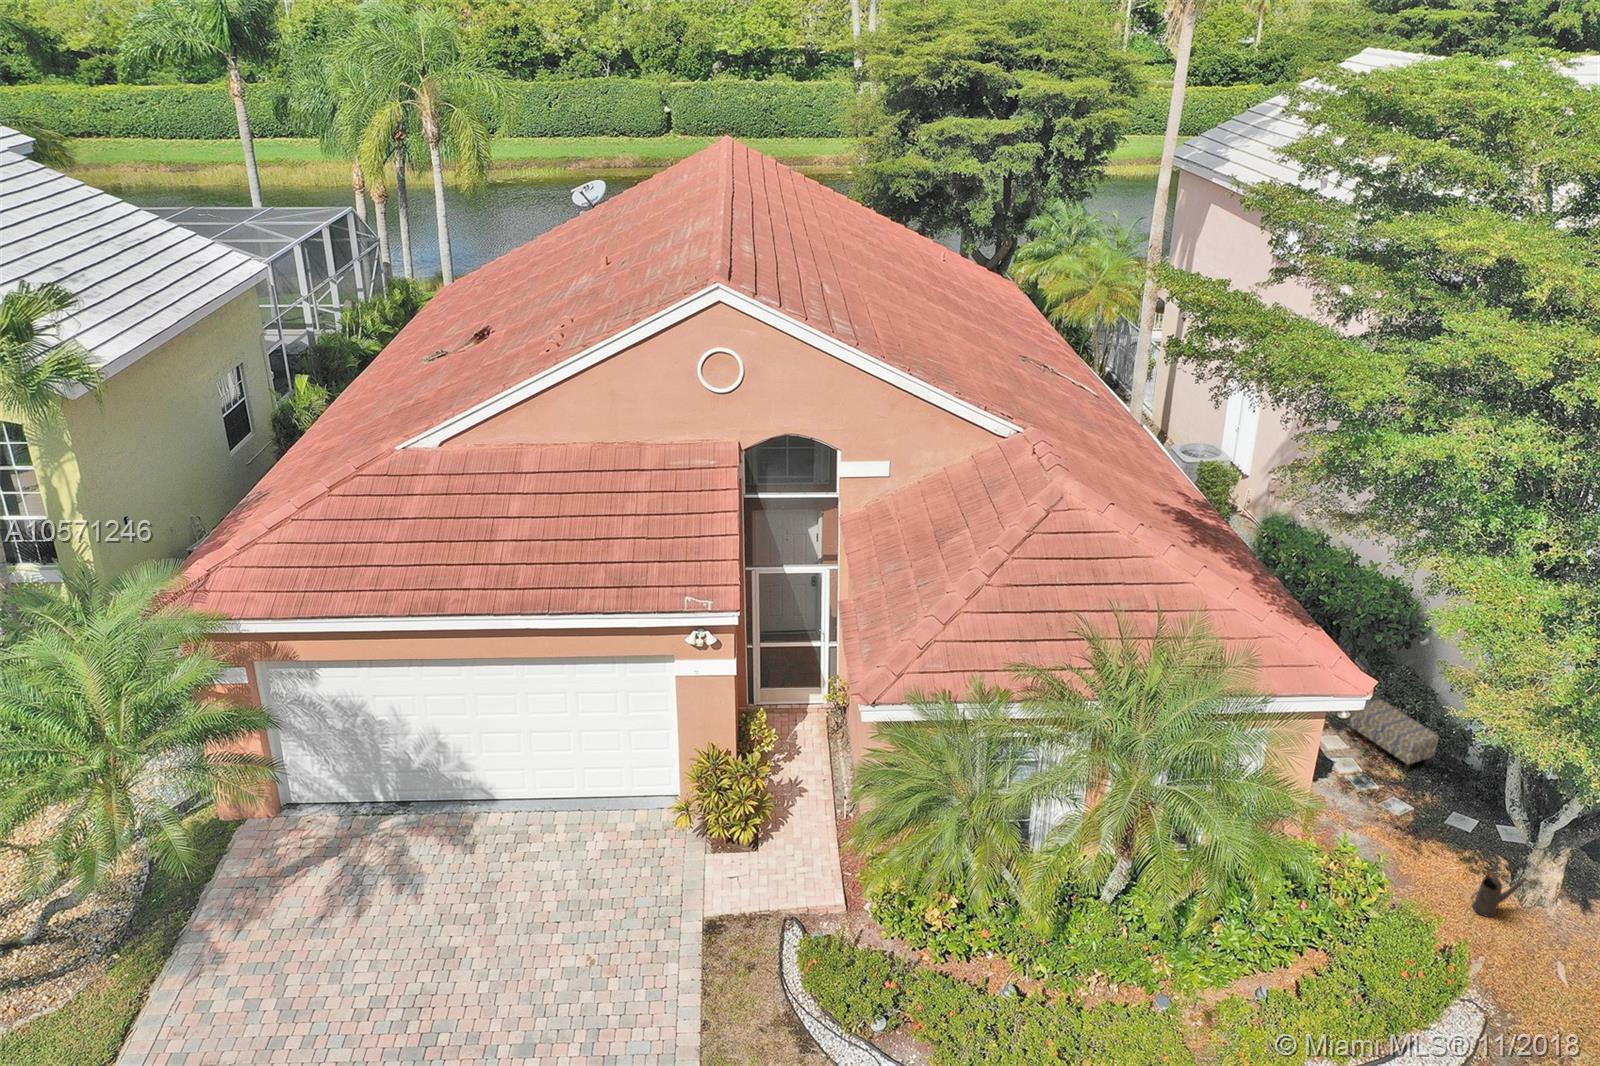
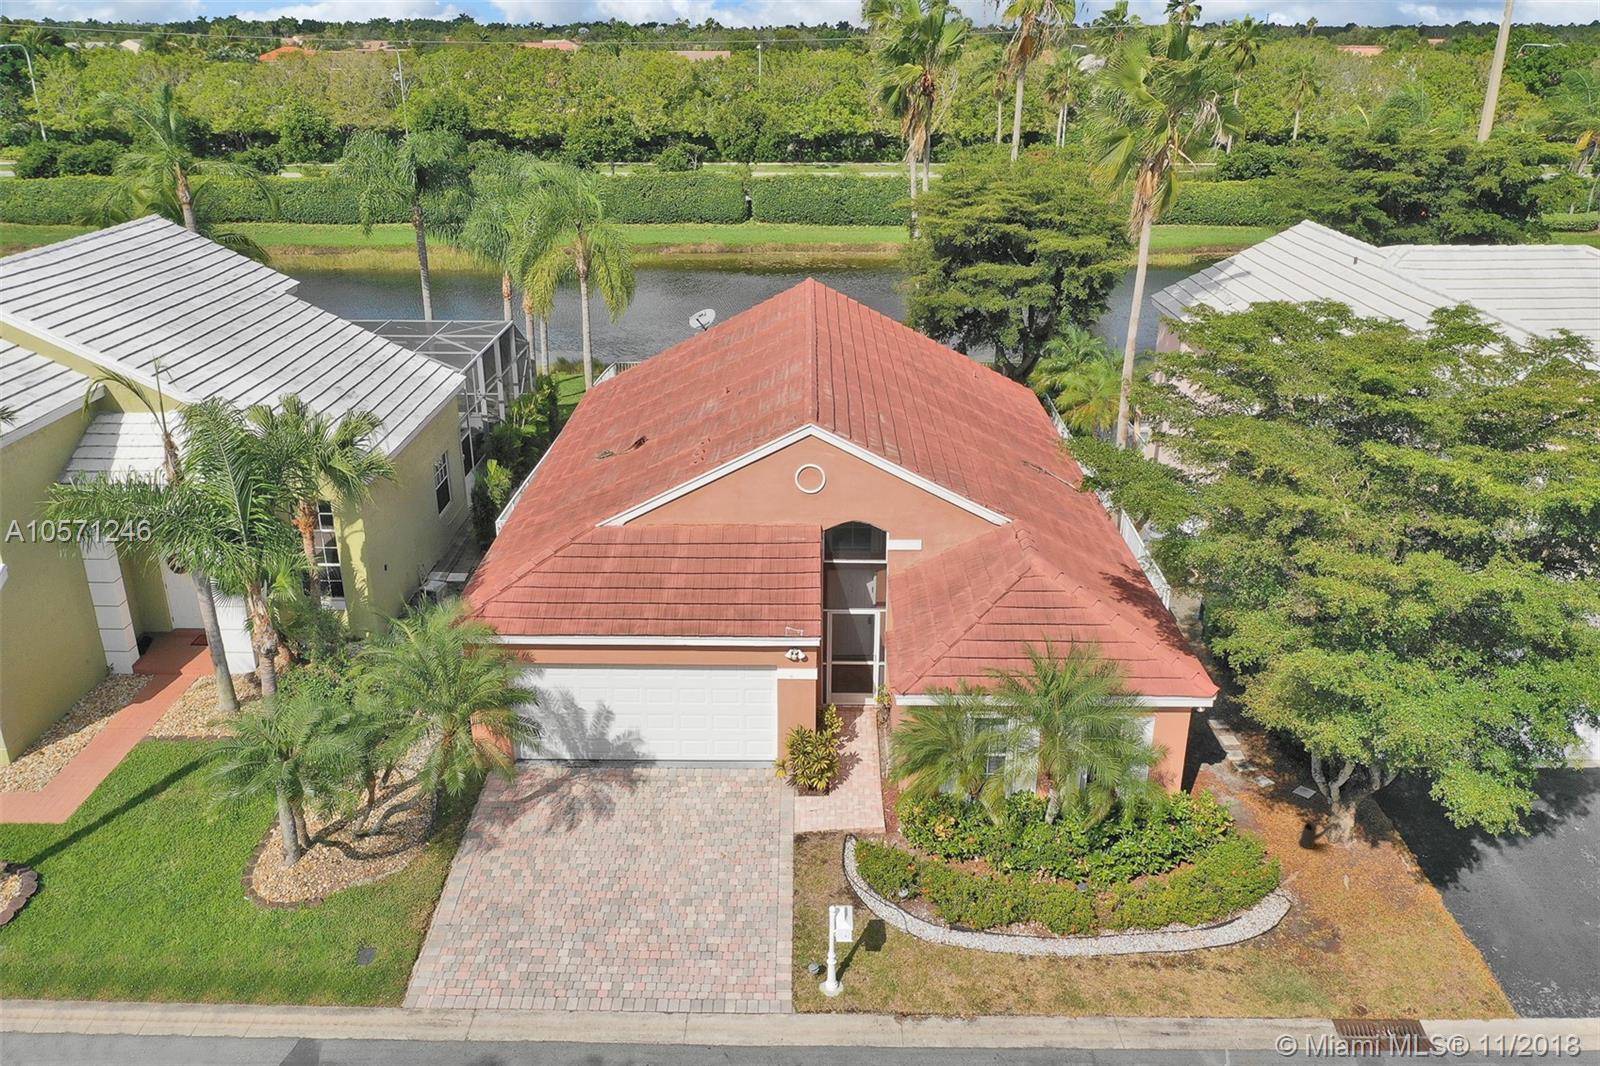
bench: present [1349,699,1439,772] -> none [1238,709,1296,759]

